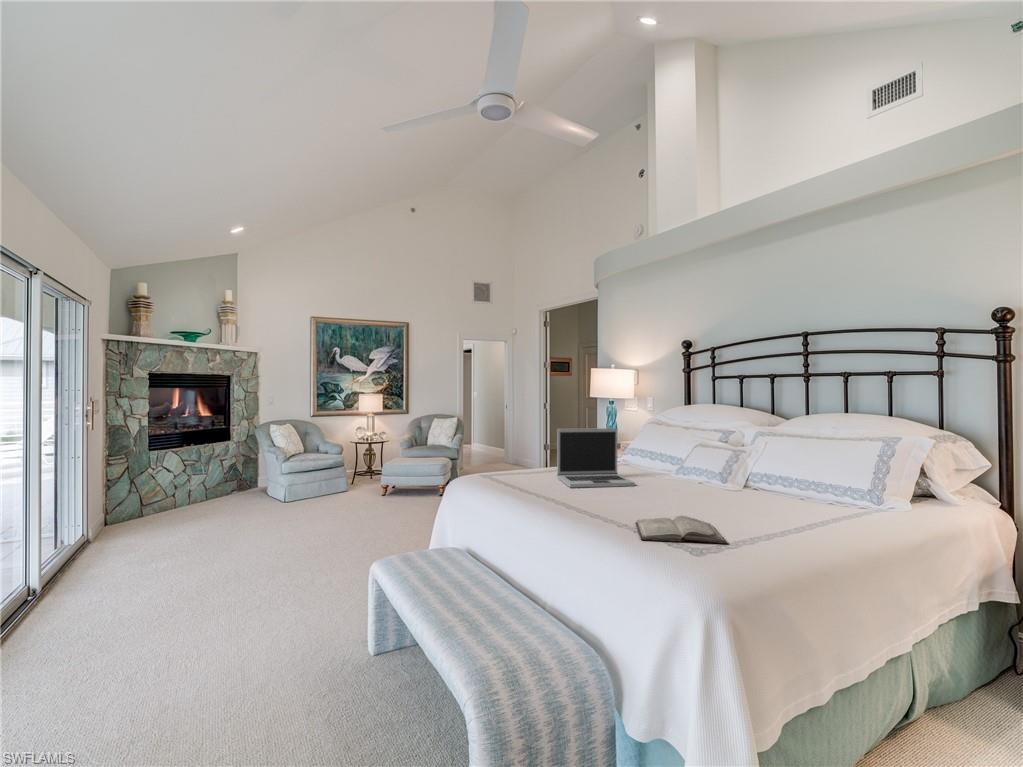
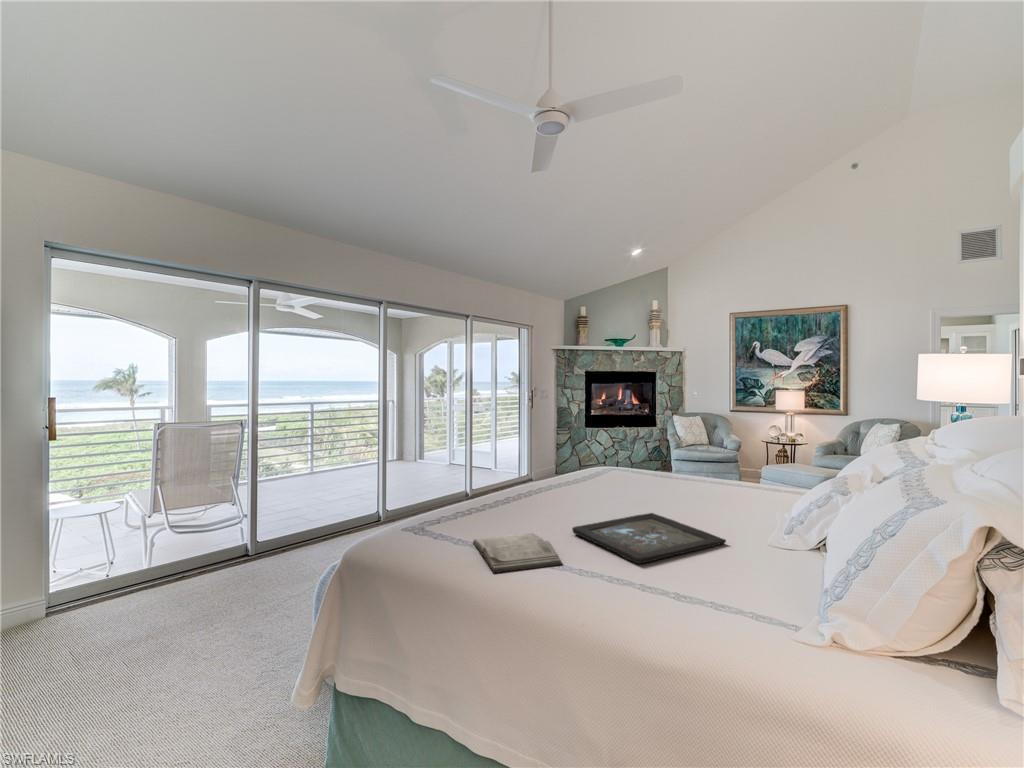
laptop: present [557,428,635,488] -> none [643,437,752,522]
tray: none [615,489,721,513] -> present [572,513,726,563]

